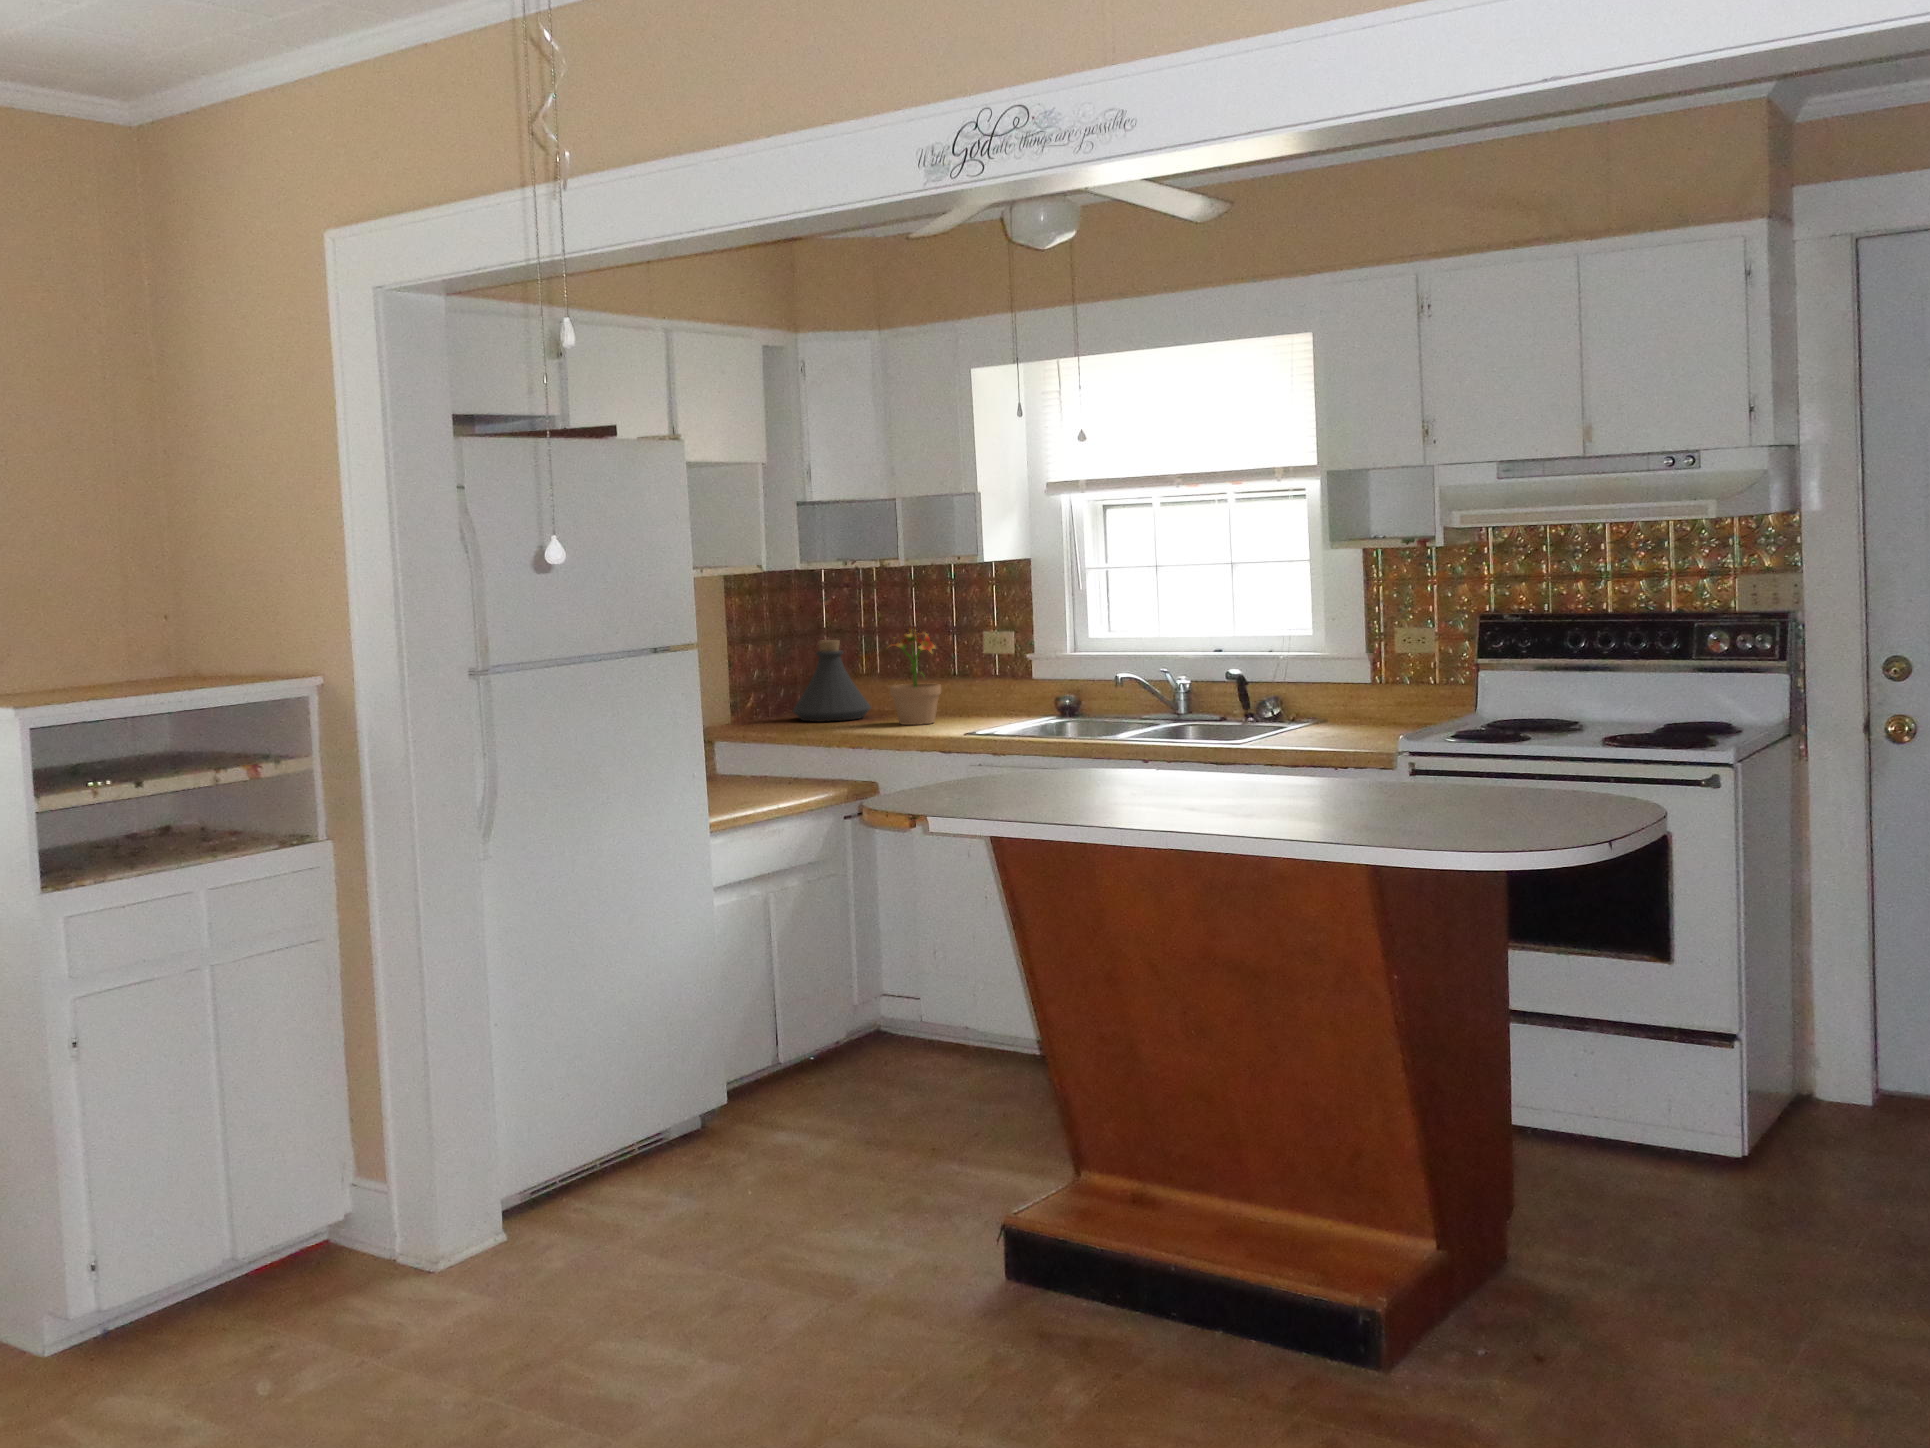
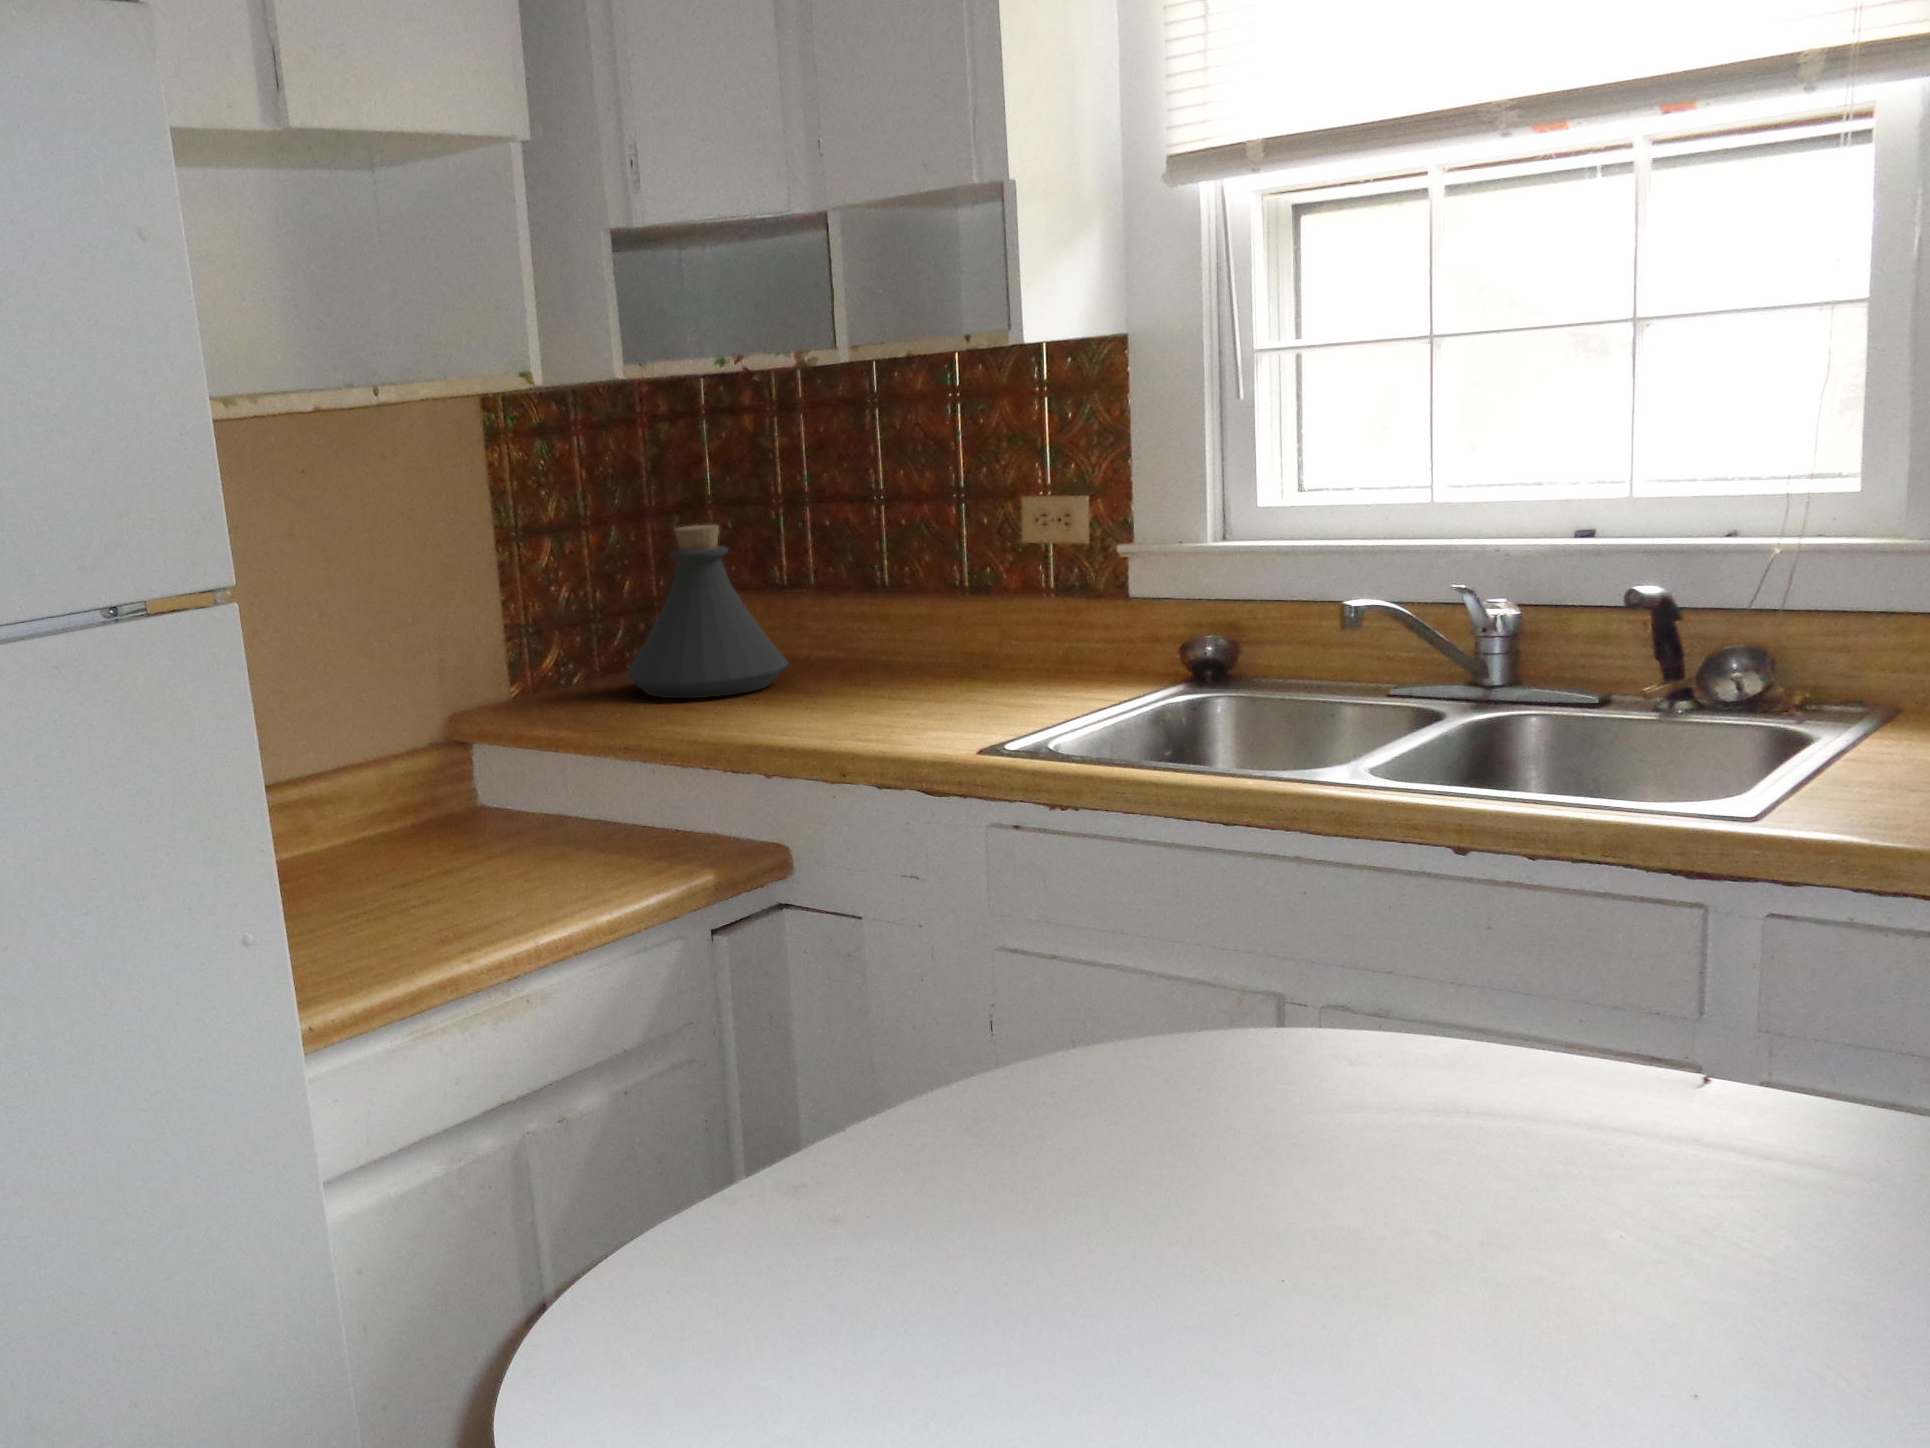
potted plant: present [890,628,941,725] -> none [808,494,934,714]

